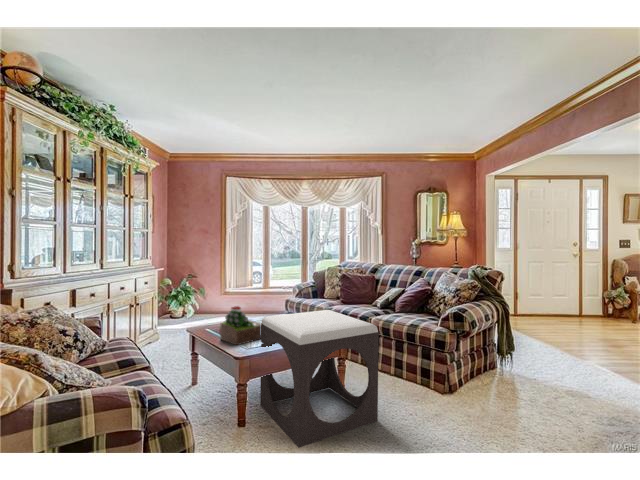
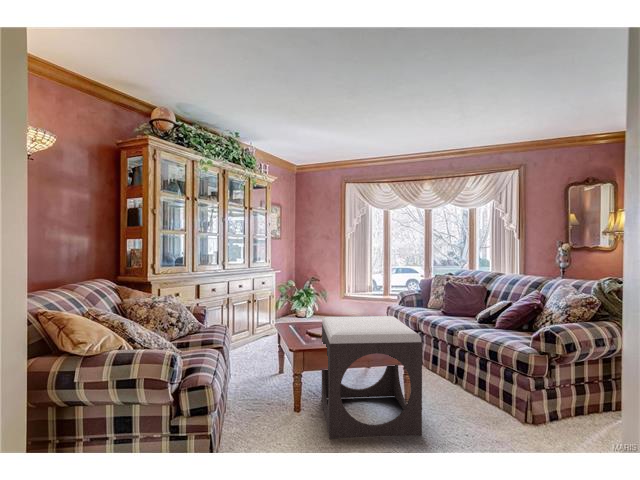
succulent plant: present [220,306,261,345] -> none [292,306,328,340]

